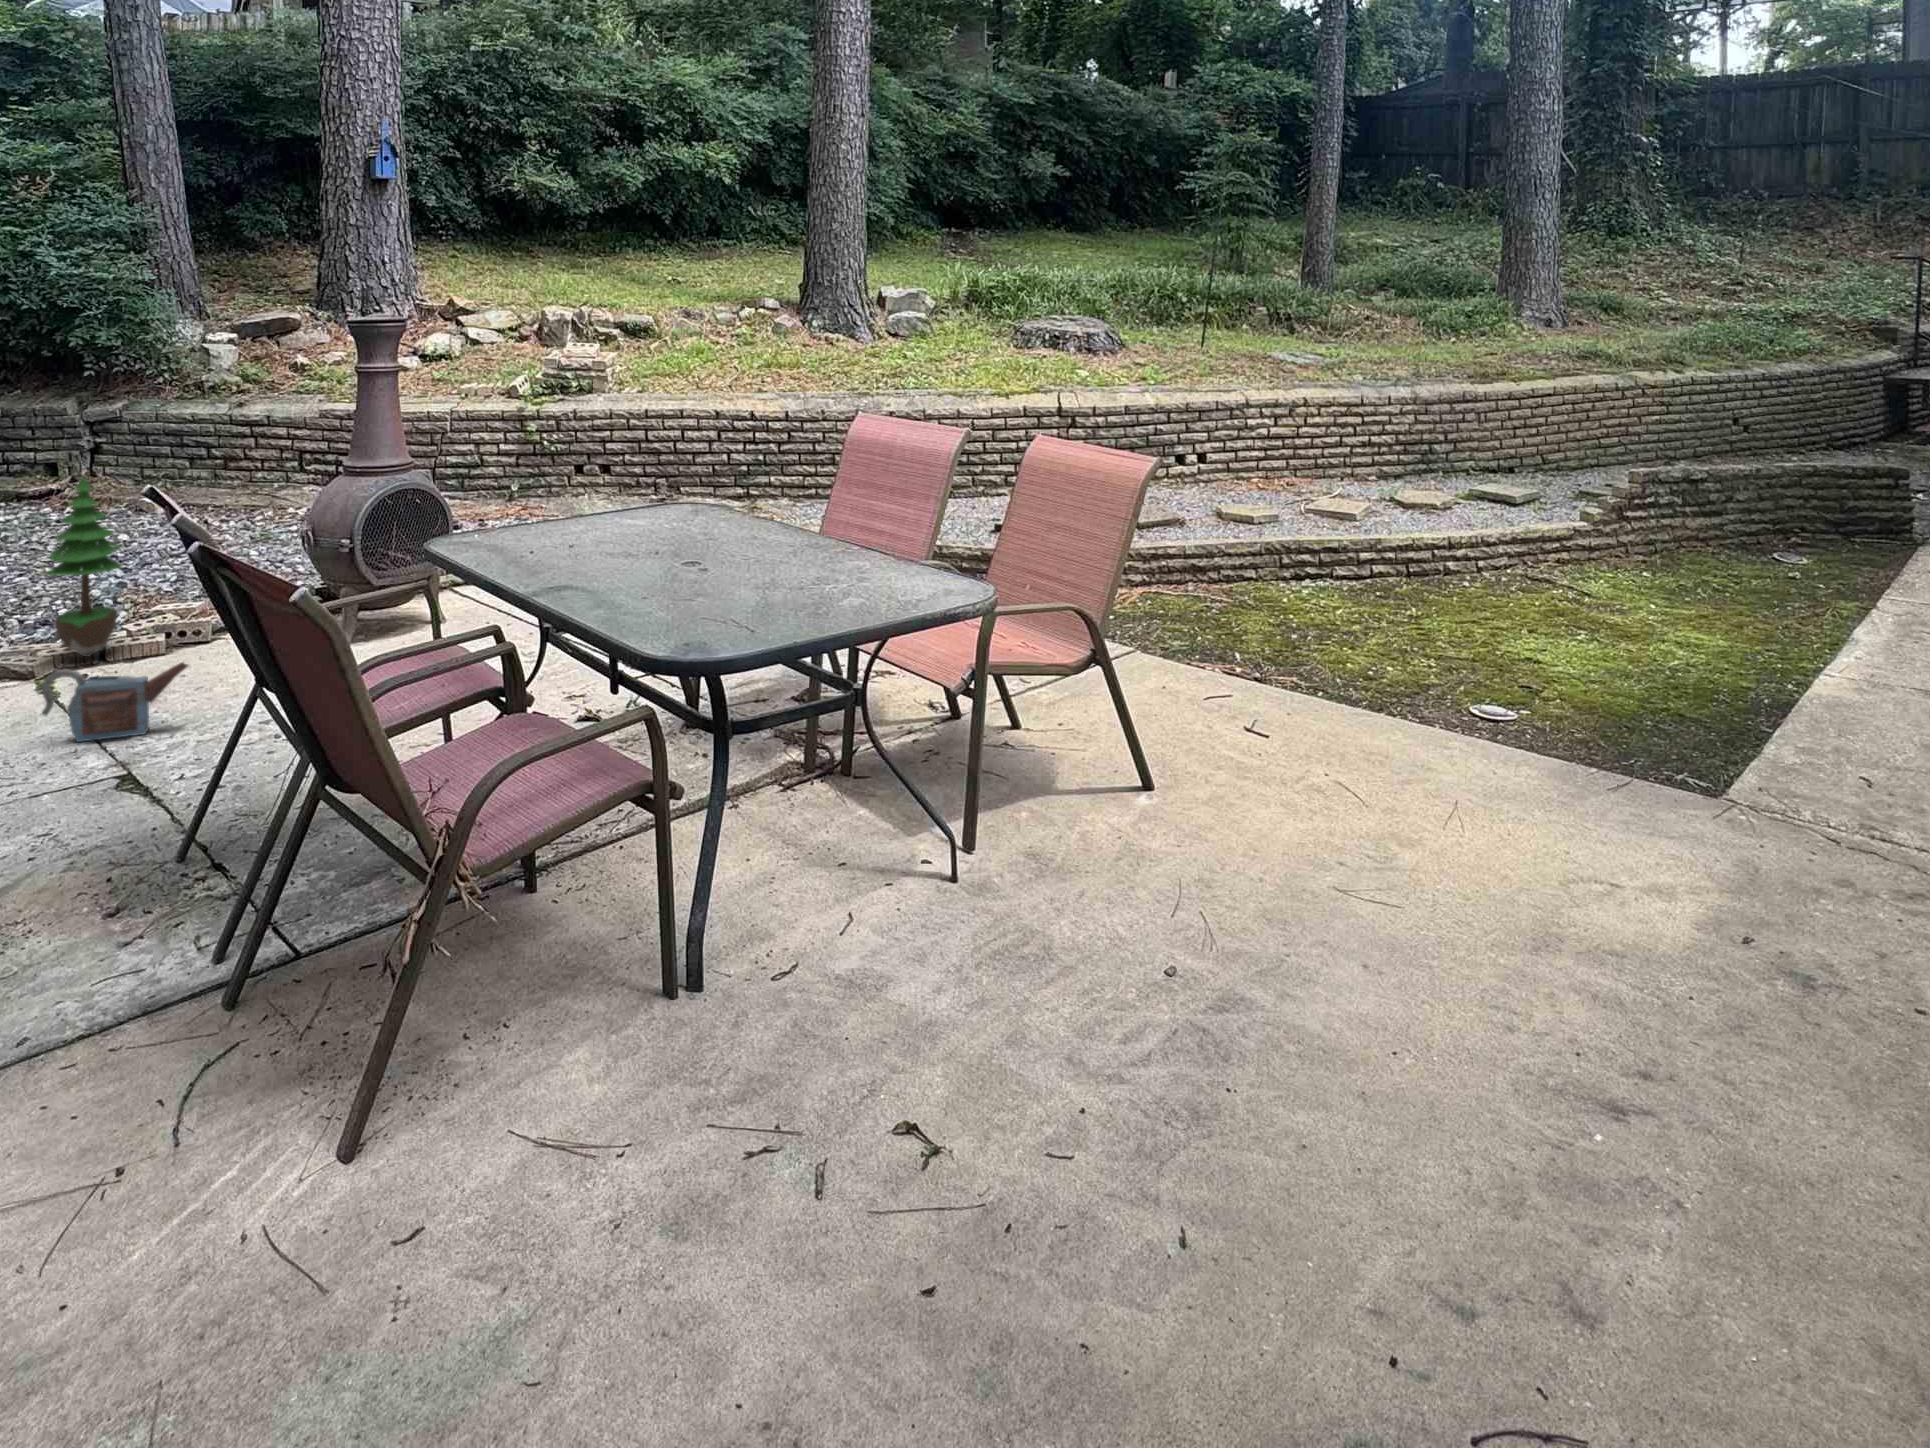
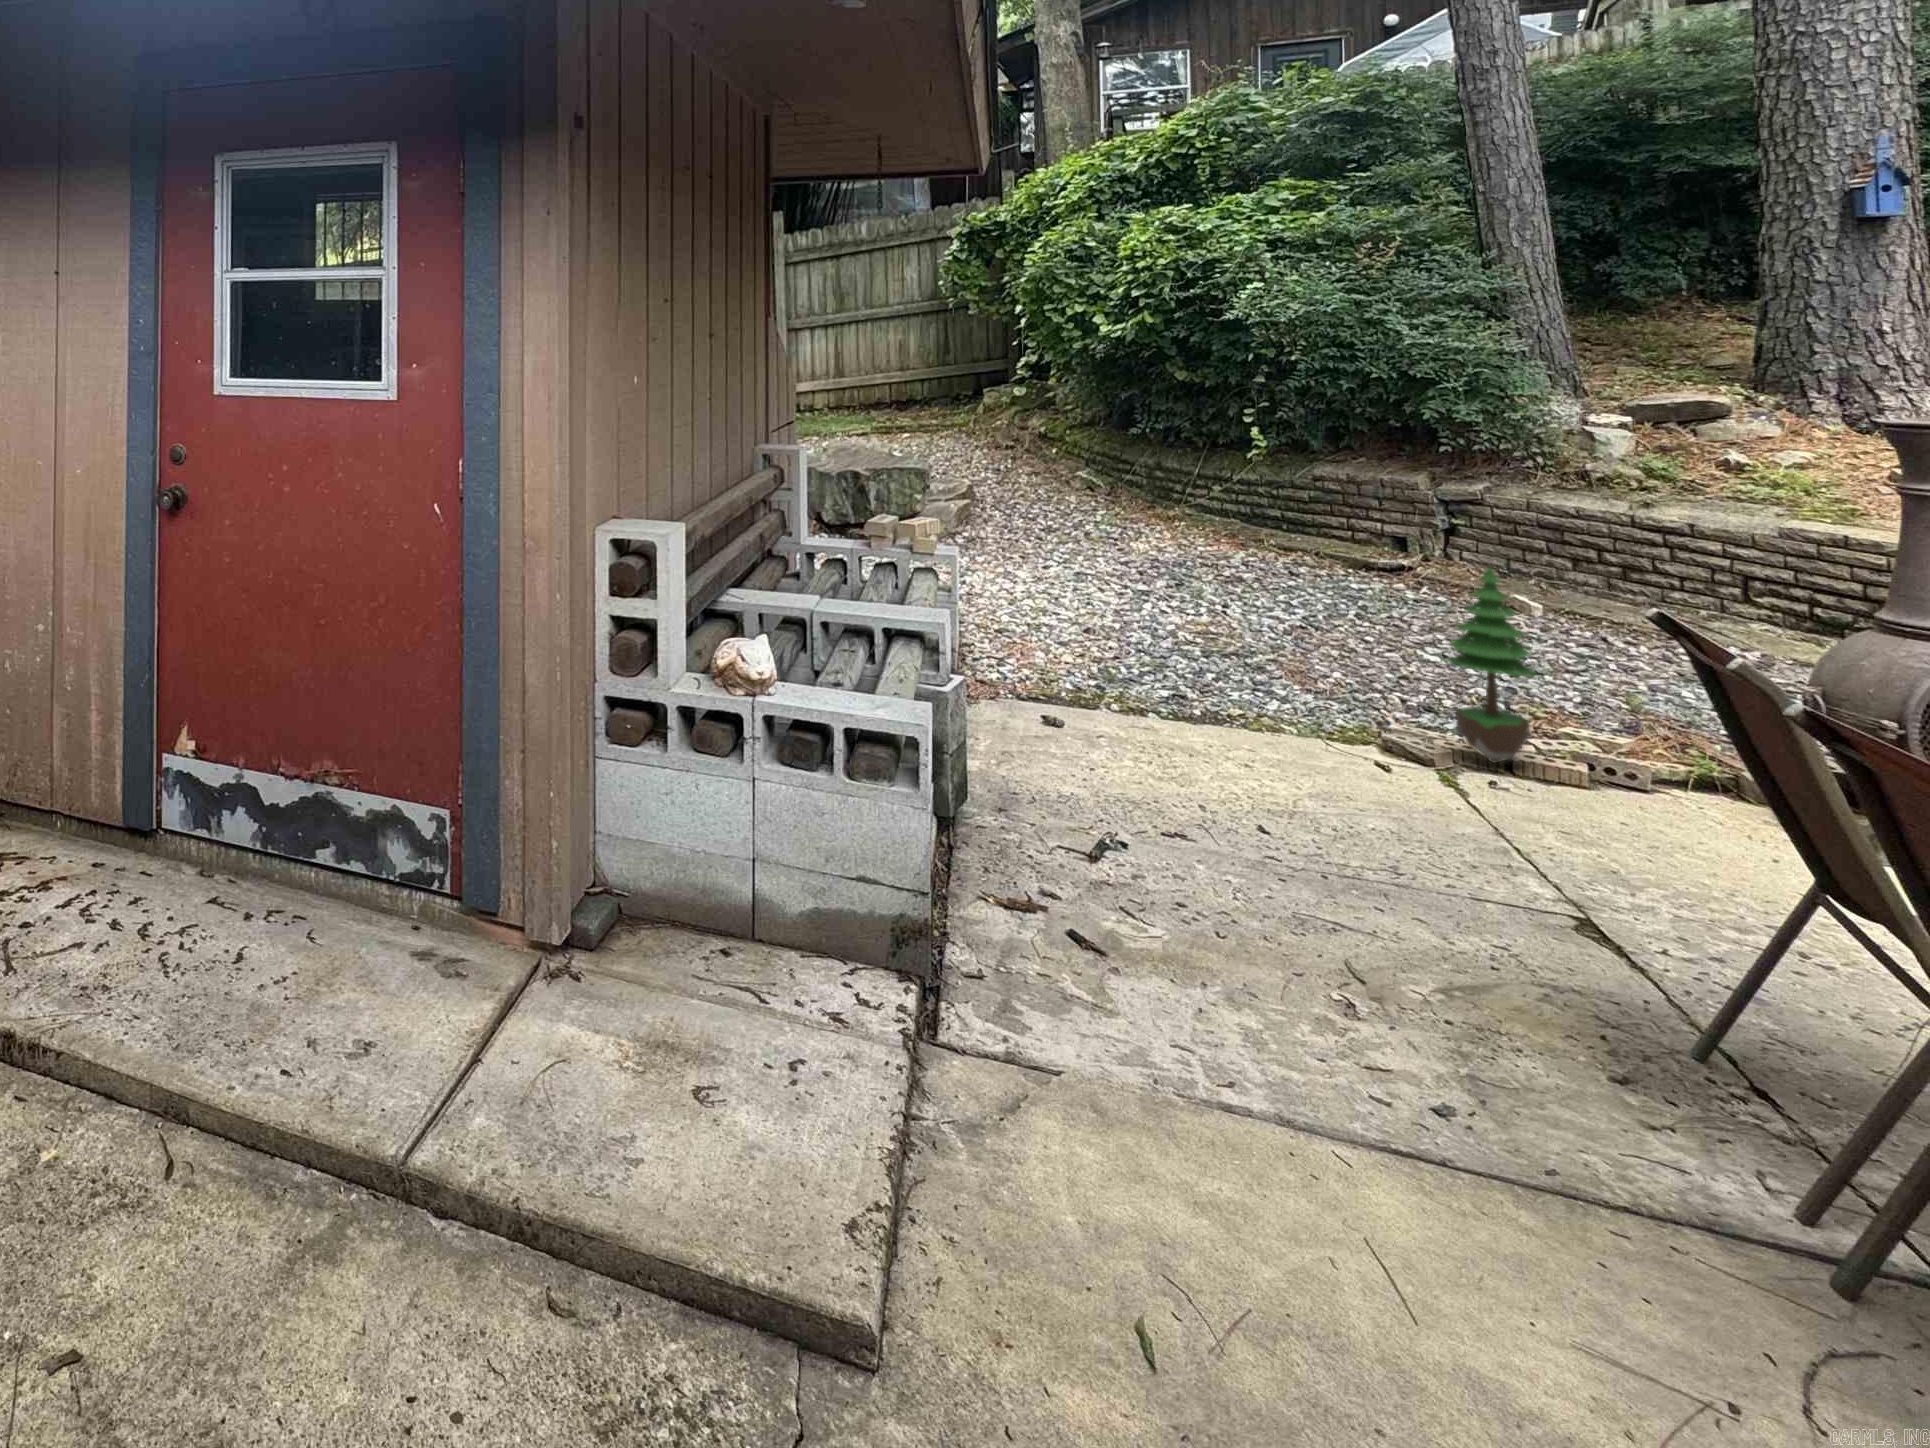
watering can: present [42,662,188,742] -> none [1466,771,1657,878]

